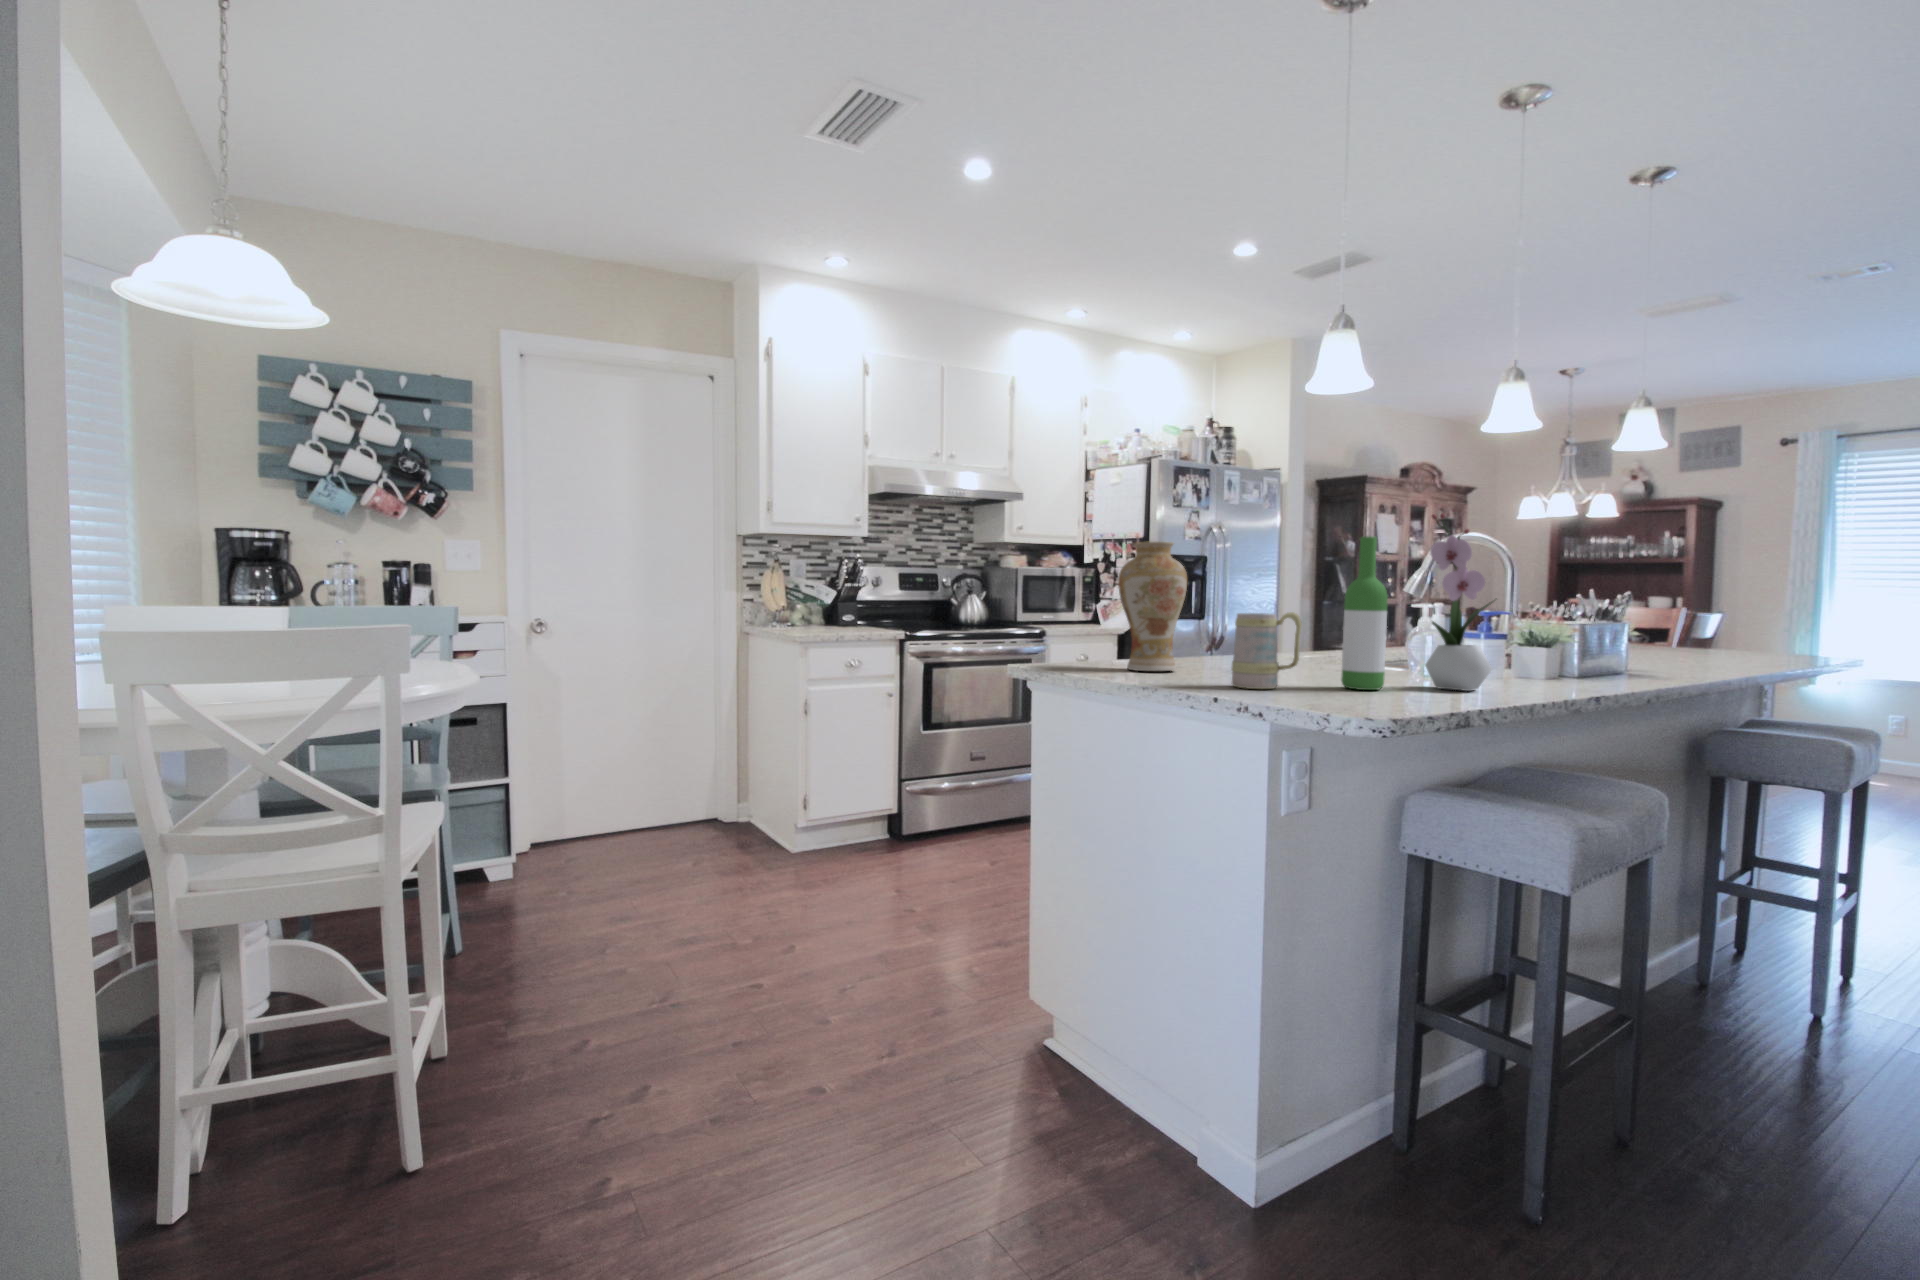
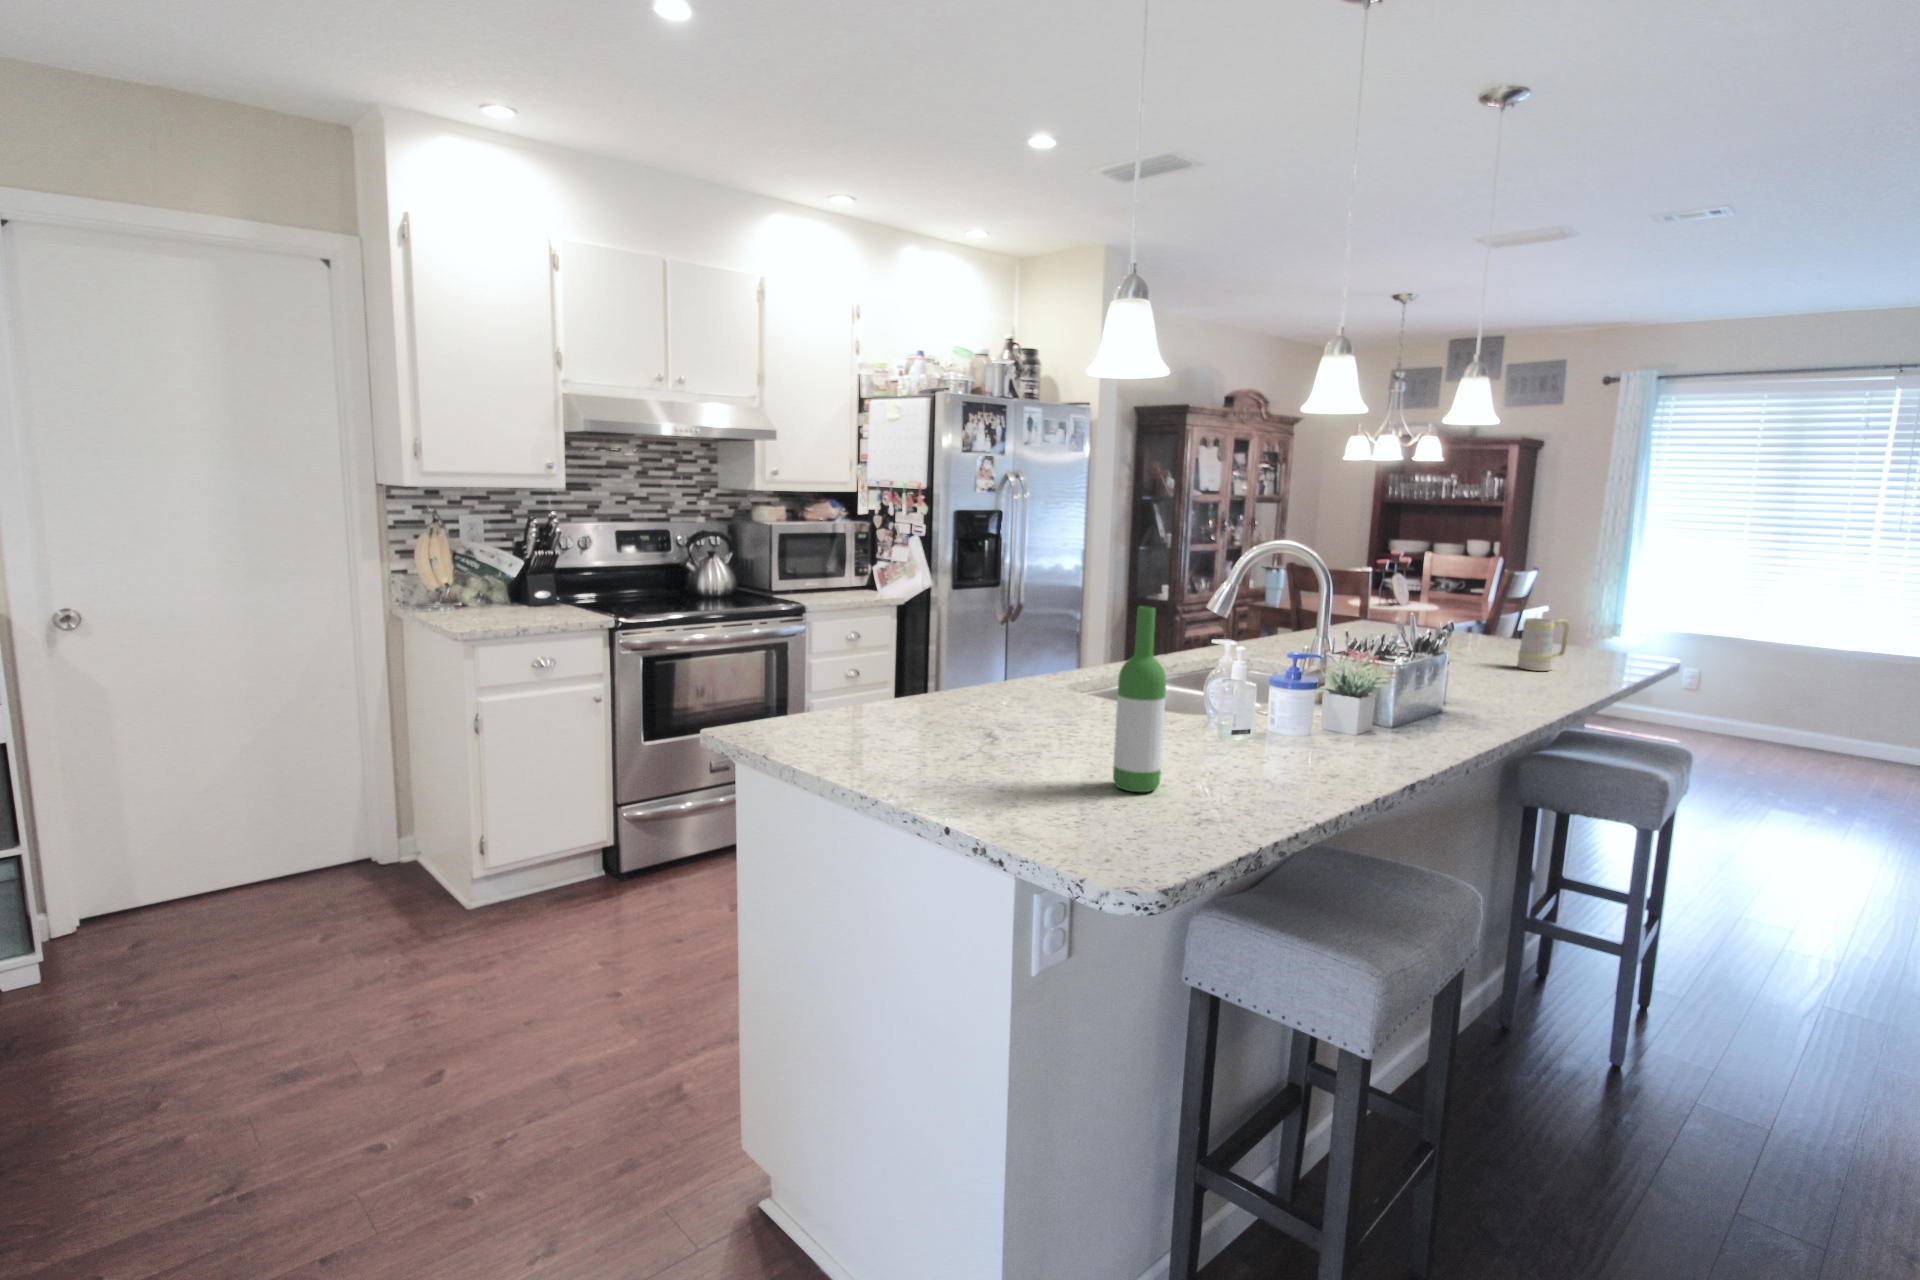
flower arrangement: present [1425,513,1495,691] -> none [1208,577,1288,787]
vase: present [1118,542,1187,671] -> none [857,582,942,748]
mug: present [1231,612,1302,689] -> present [1517,618,1569,671]

